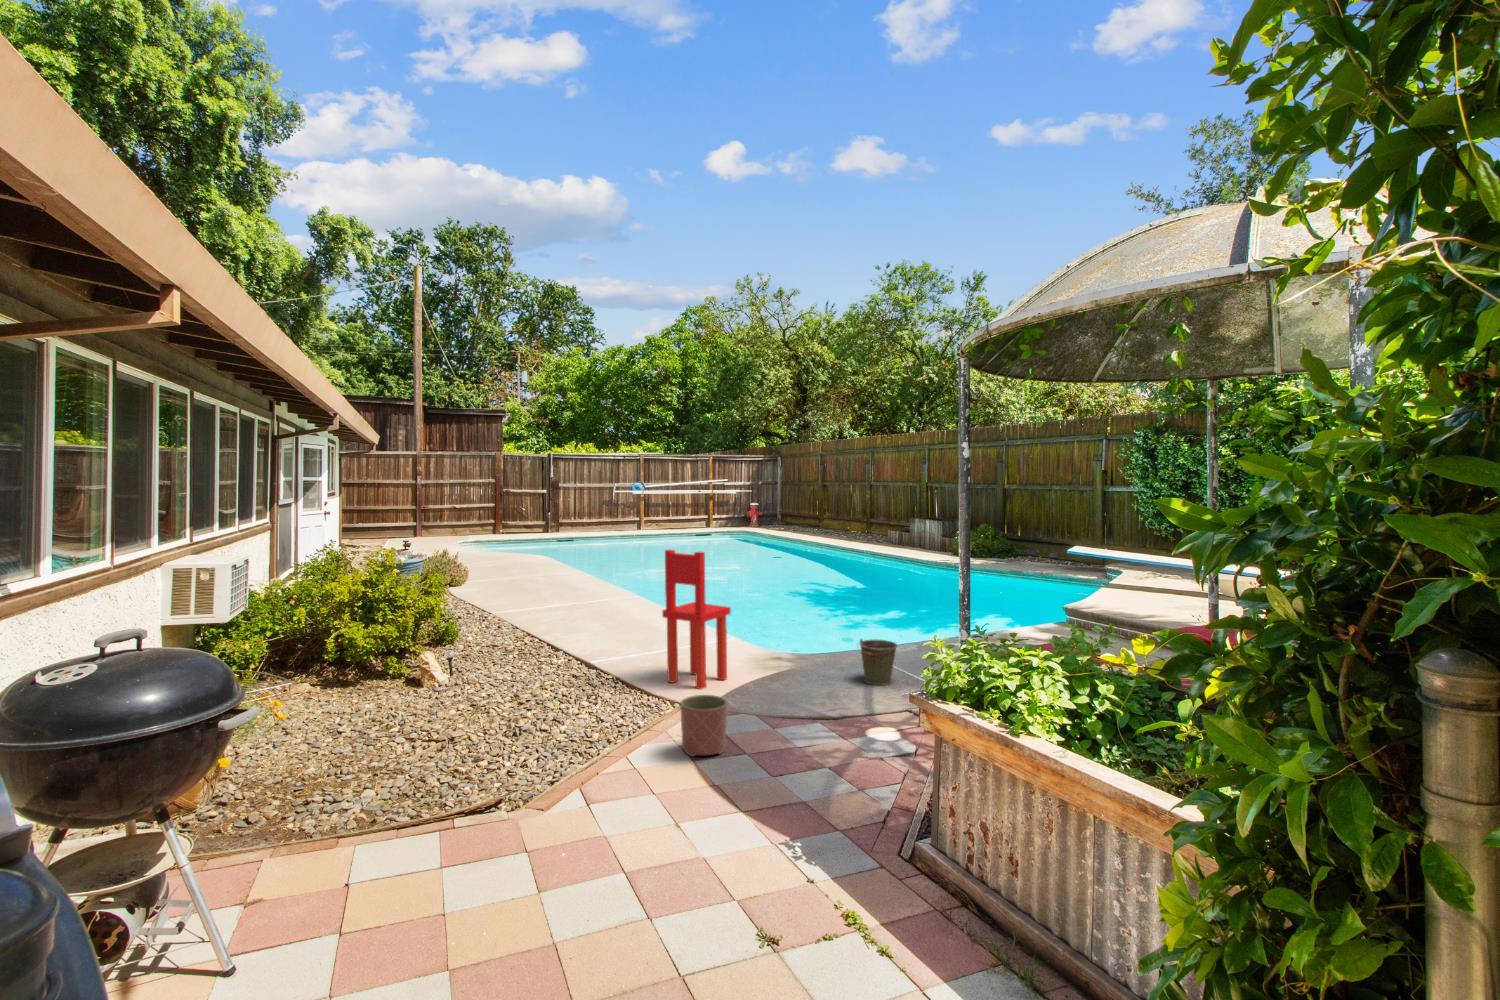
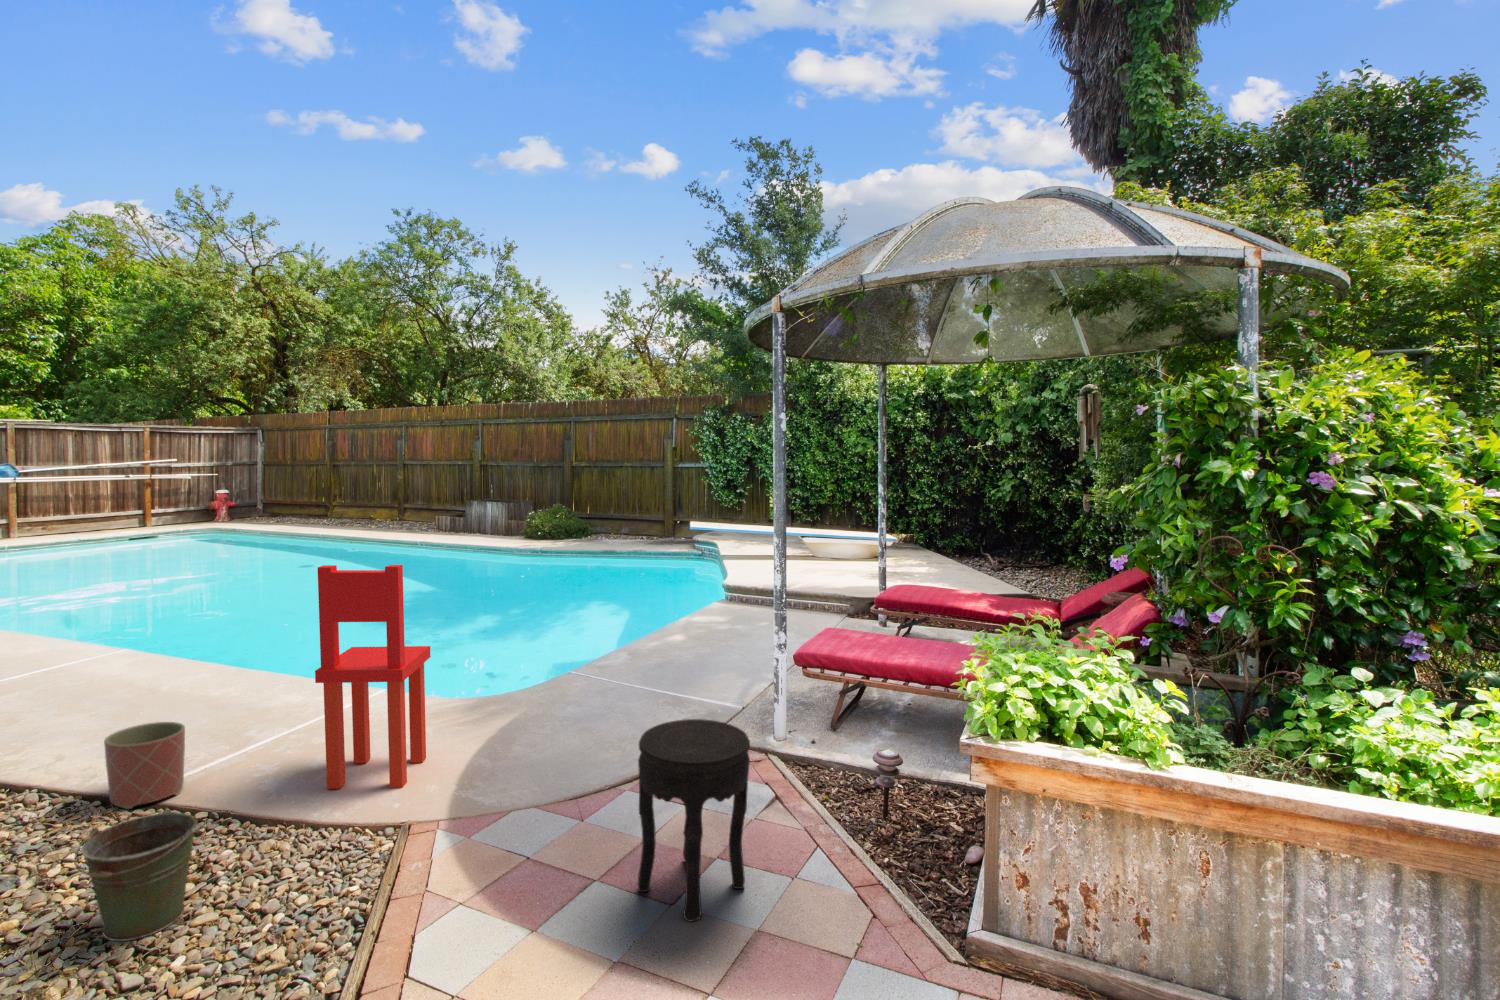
bucket: present [858,639,897,685] -> present [74,812,198,941]
side table: none [756,661,827,778] -> present [638,719,750,922]
planter: present [681,695,728,756] -> present [104,722,185,809]

